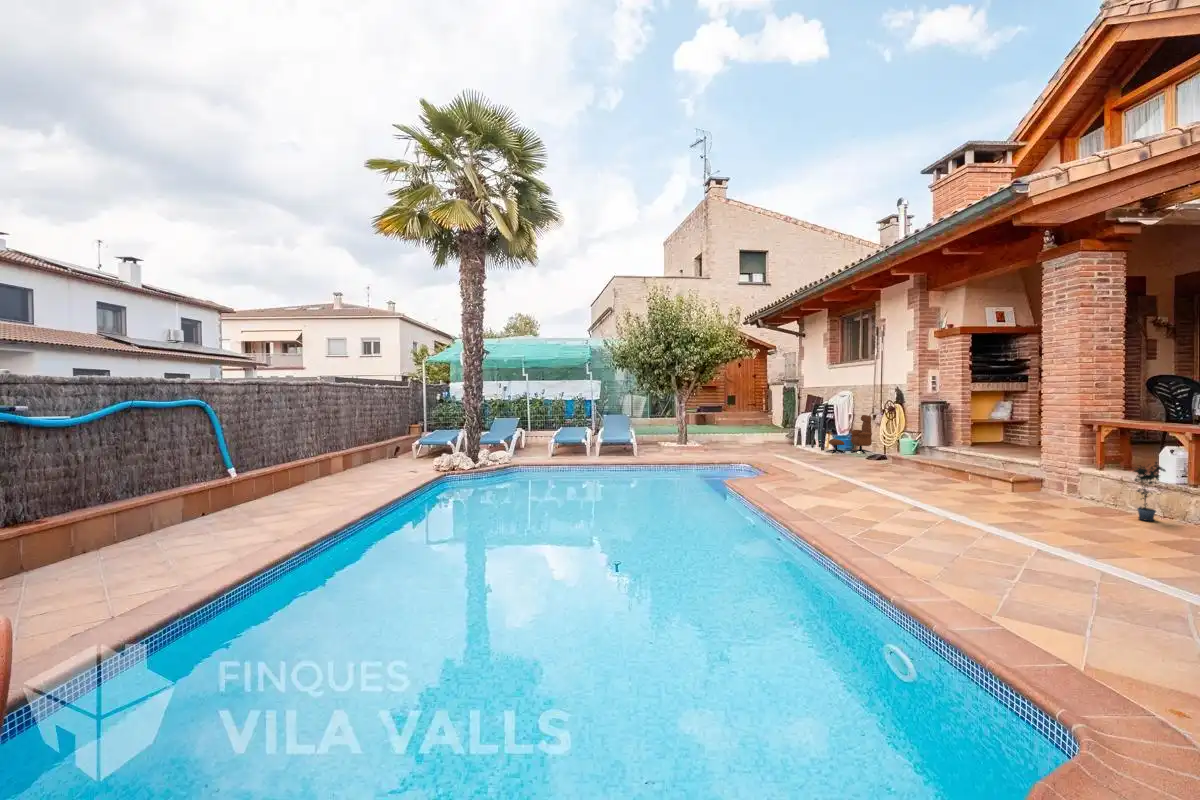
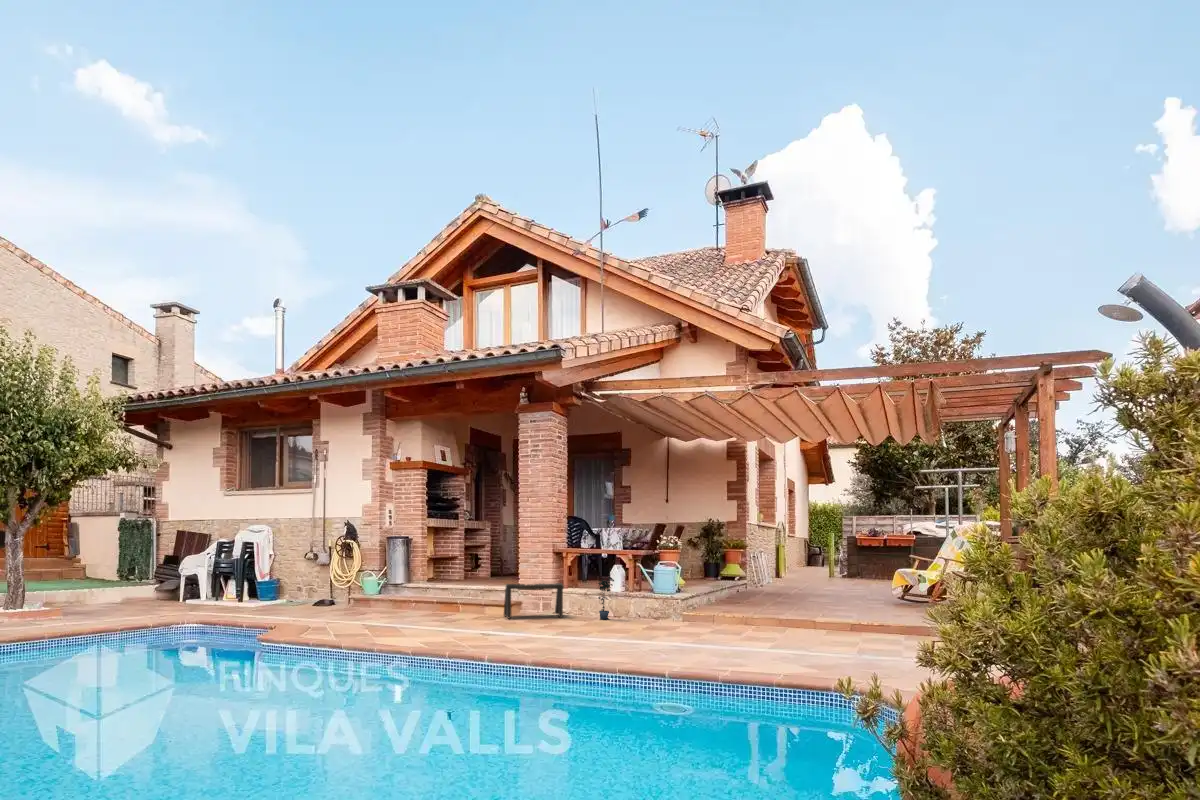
lounge chair: present [826,415,872,454] -> none [258,554,315,604]
bench: none [1001,459,1095,508] -> present [504,583,564,618]

